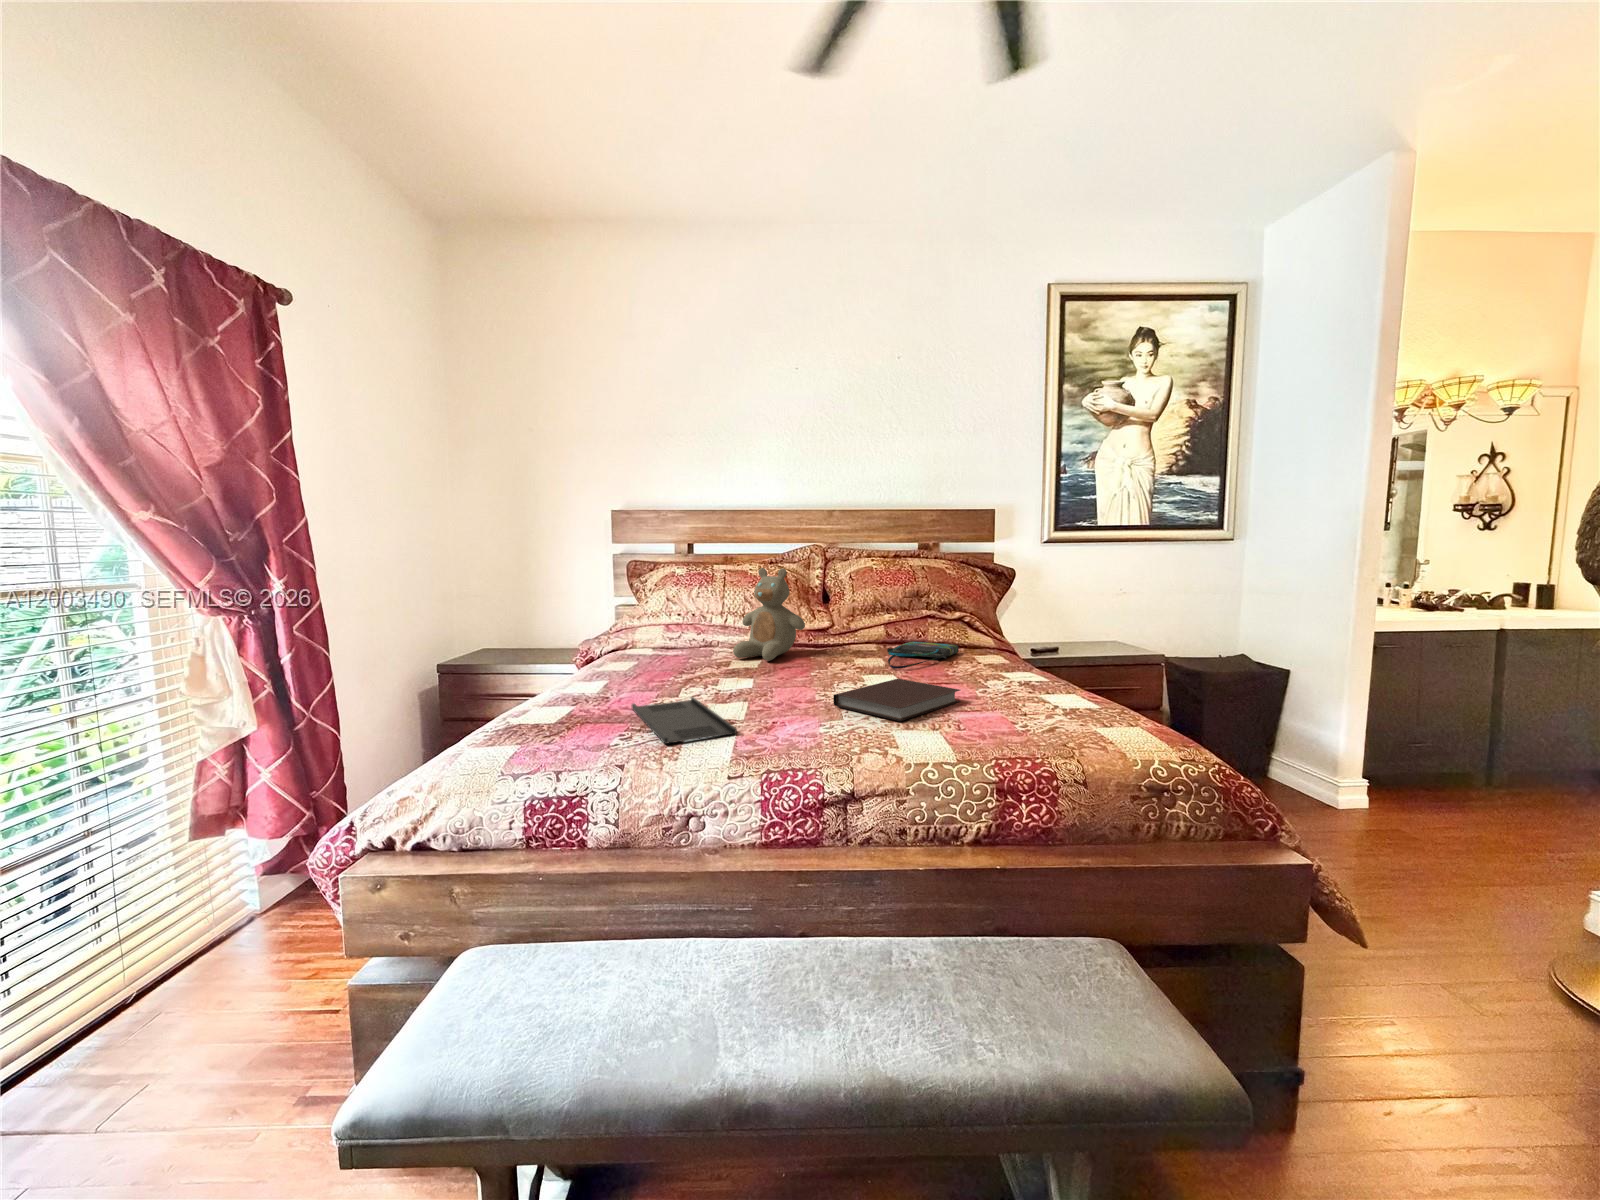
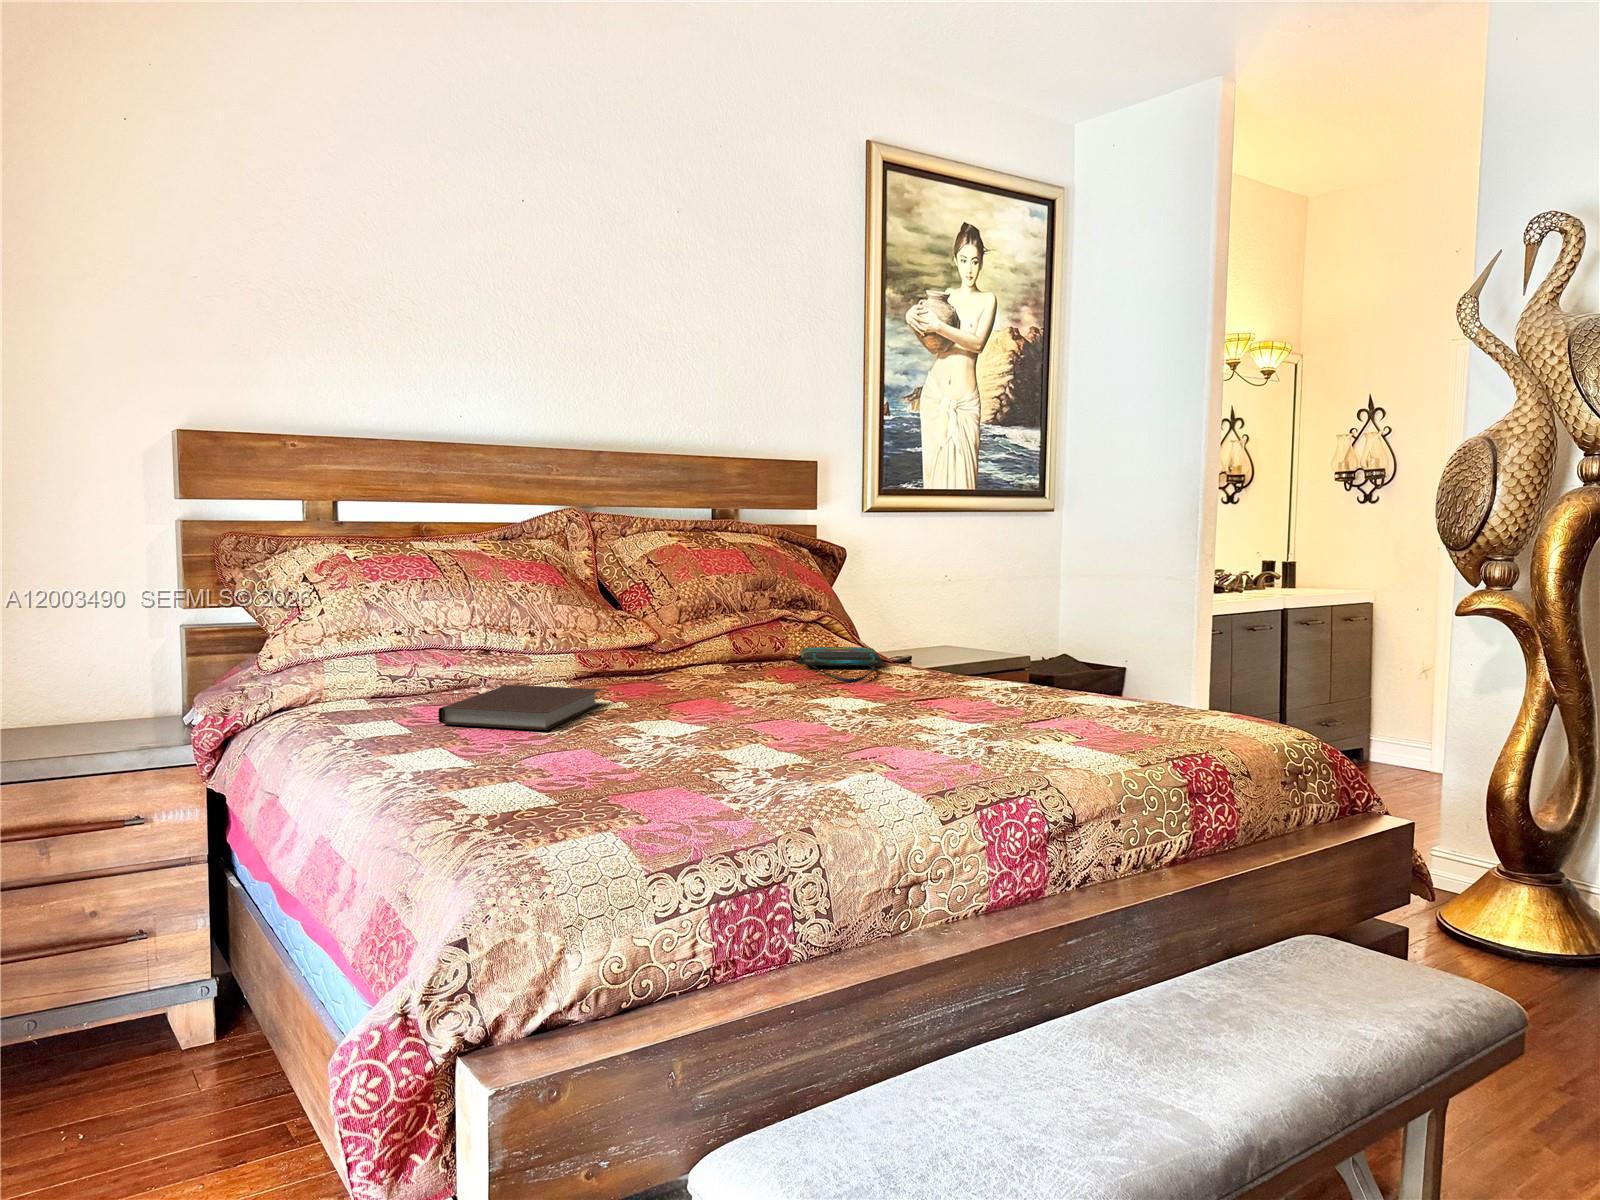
teddy bear: present [733,568,805,661] -> none [571,541,687,688]
notebook: present [833,679,960,721] -> present [438,685,602,730]
tray: present [631,697,737,744] -> none [618,741,855,799]

